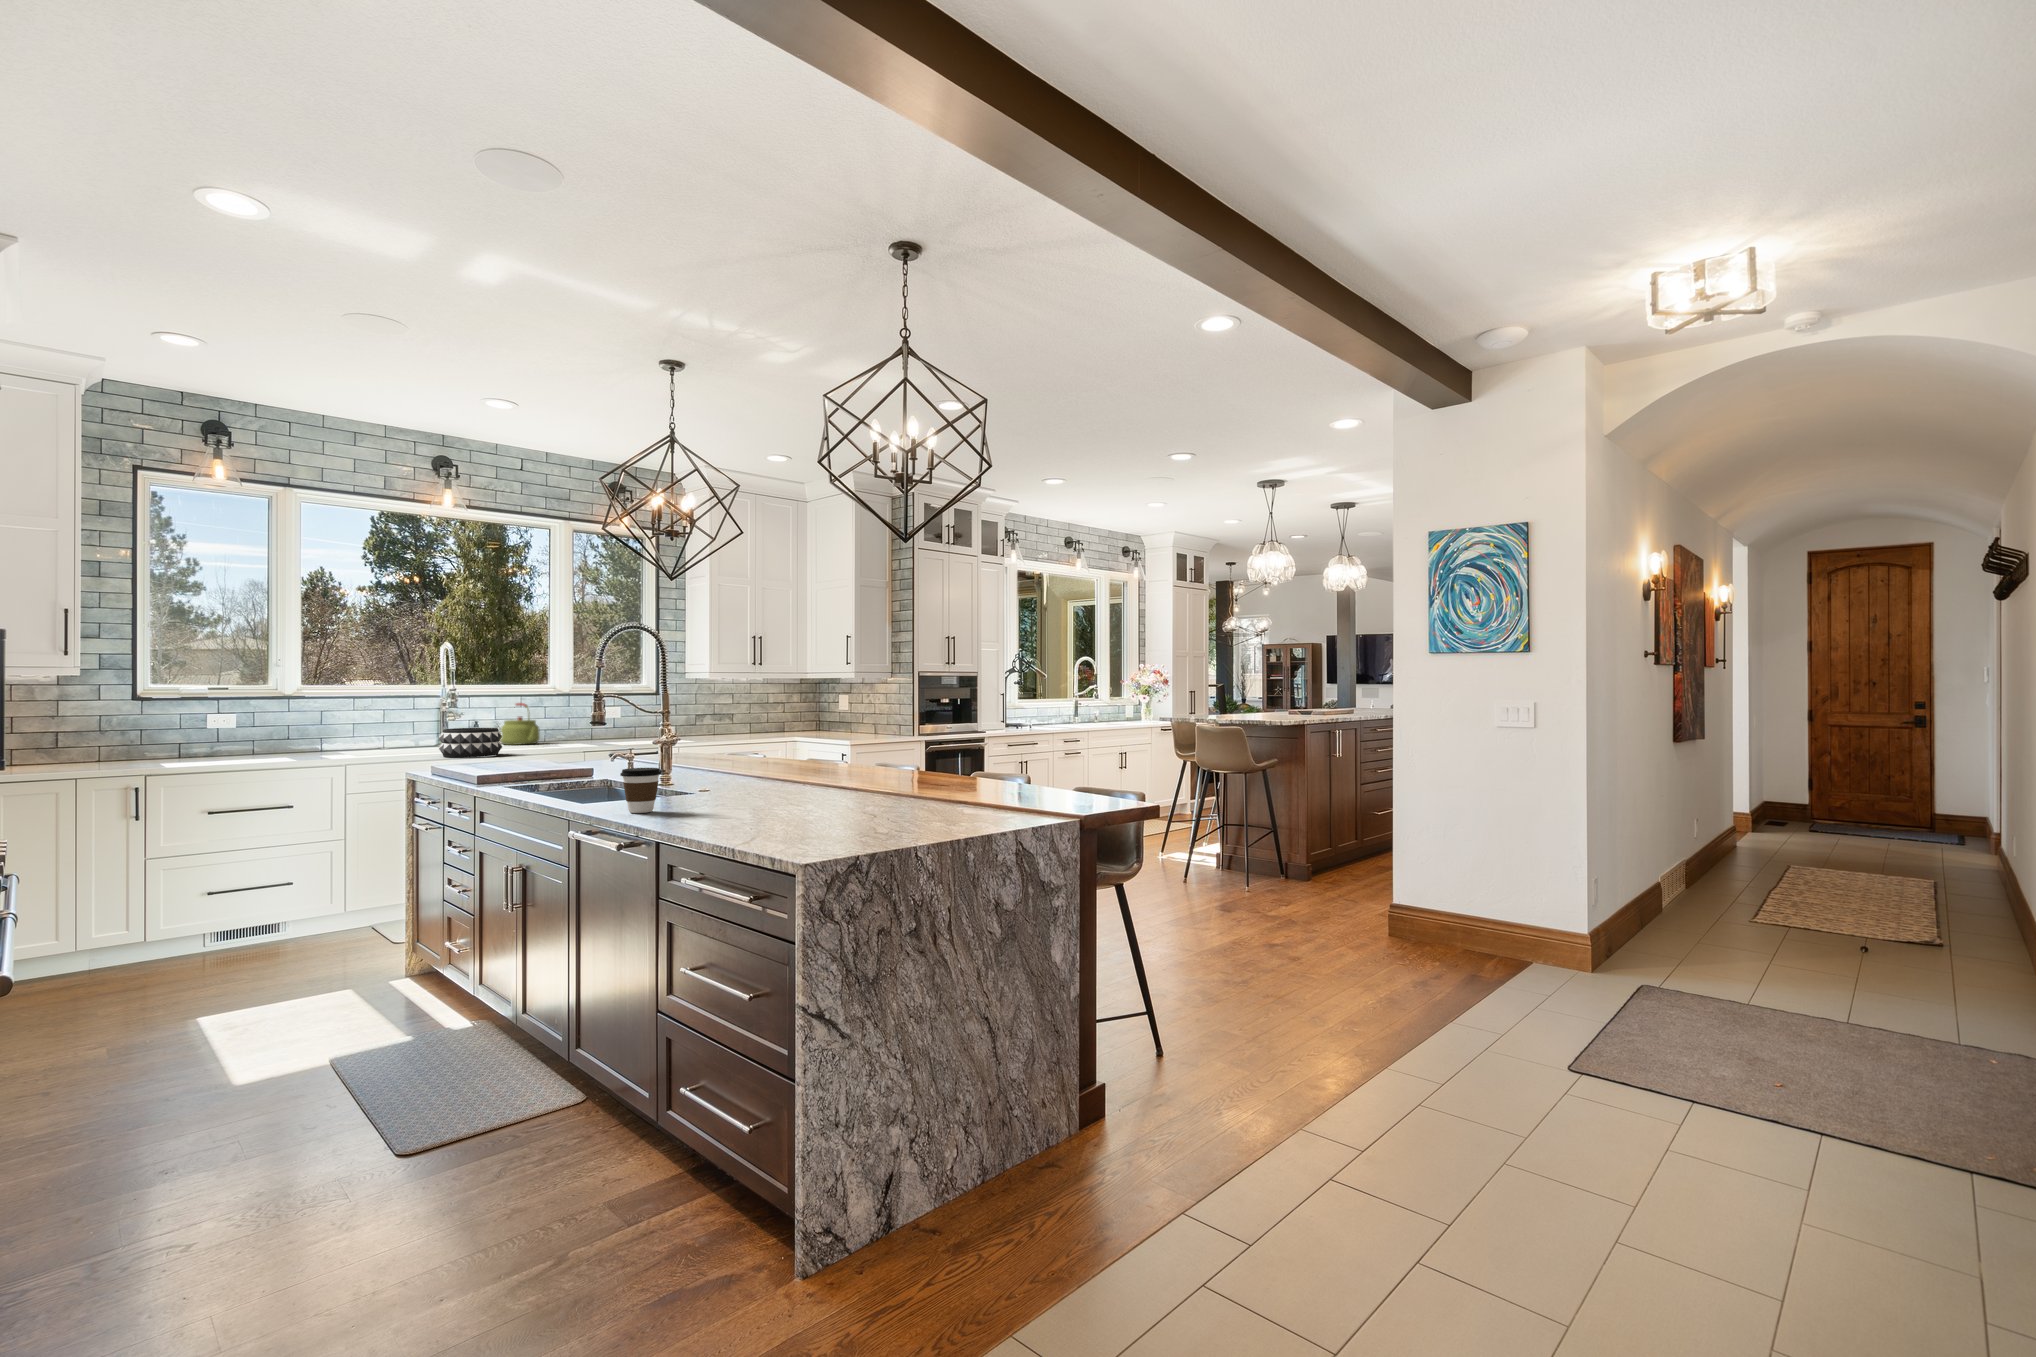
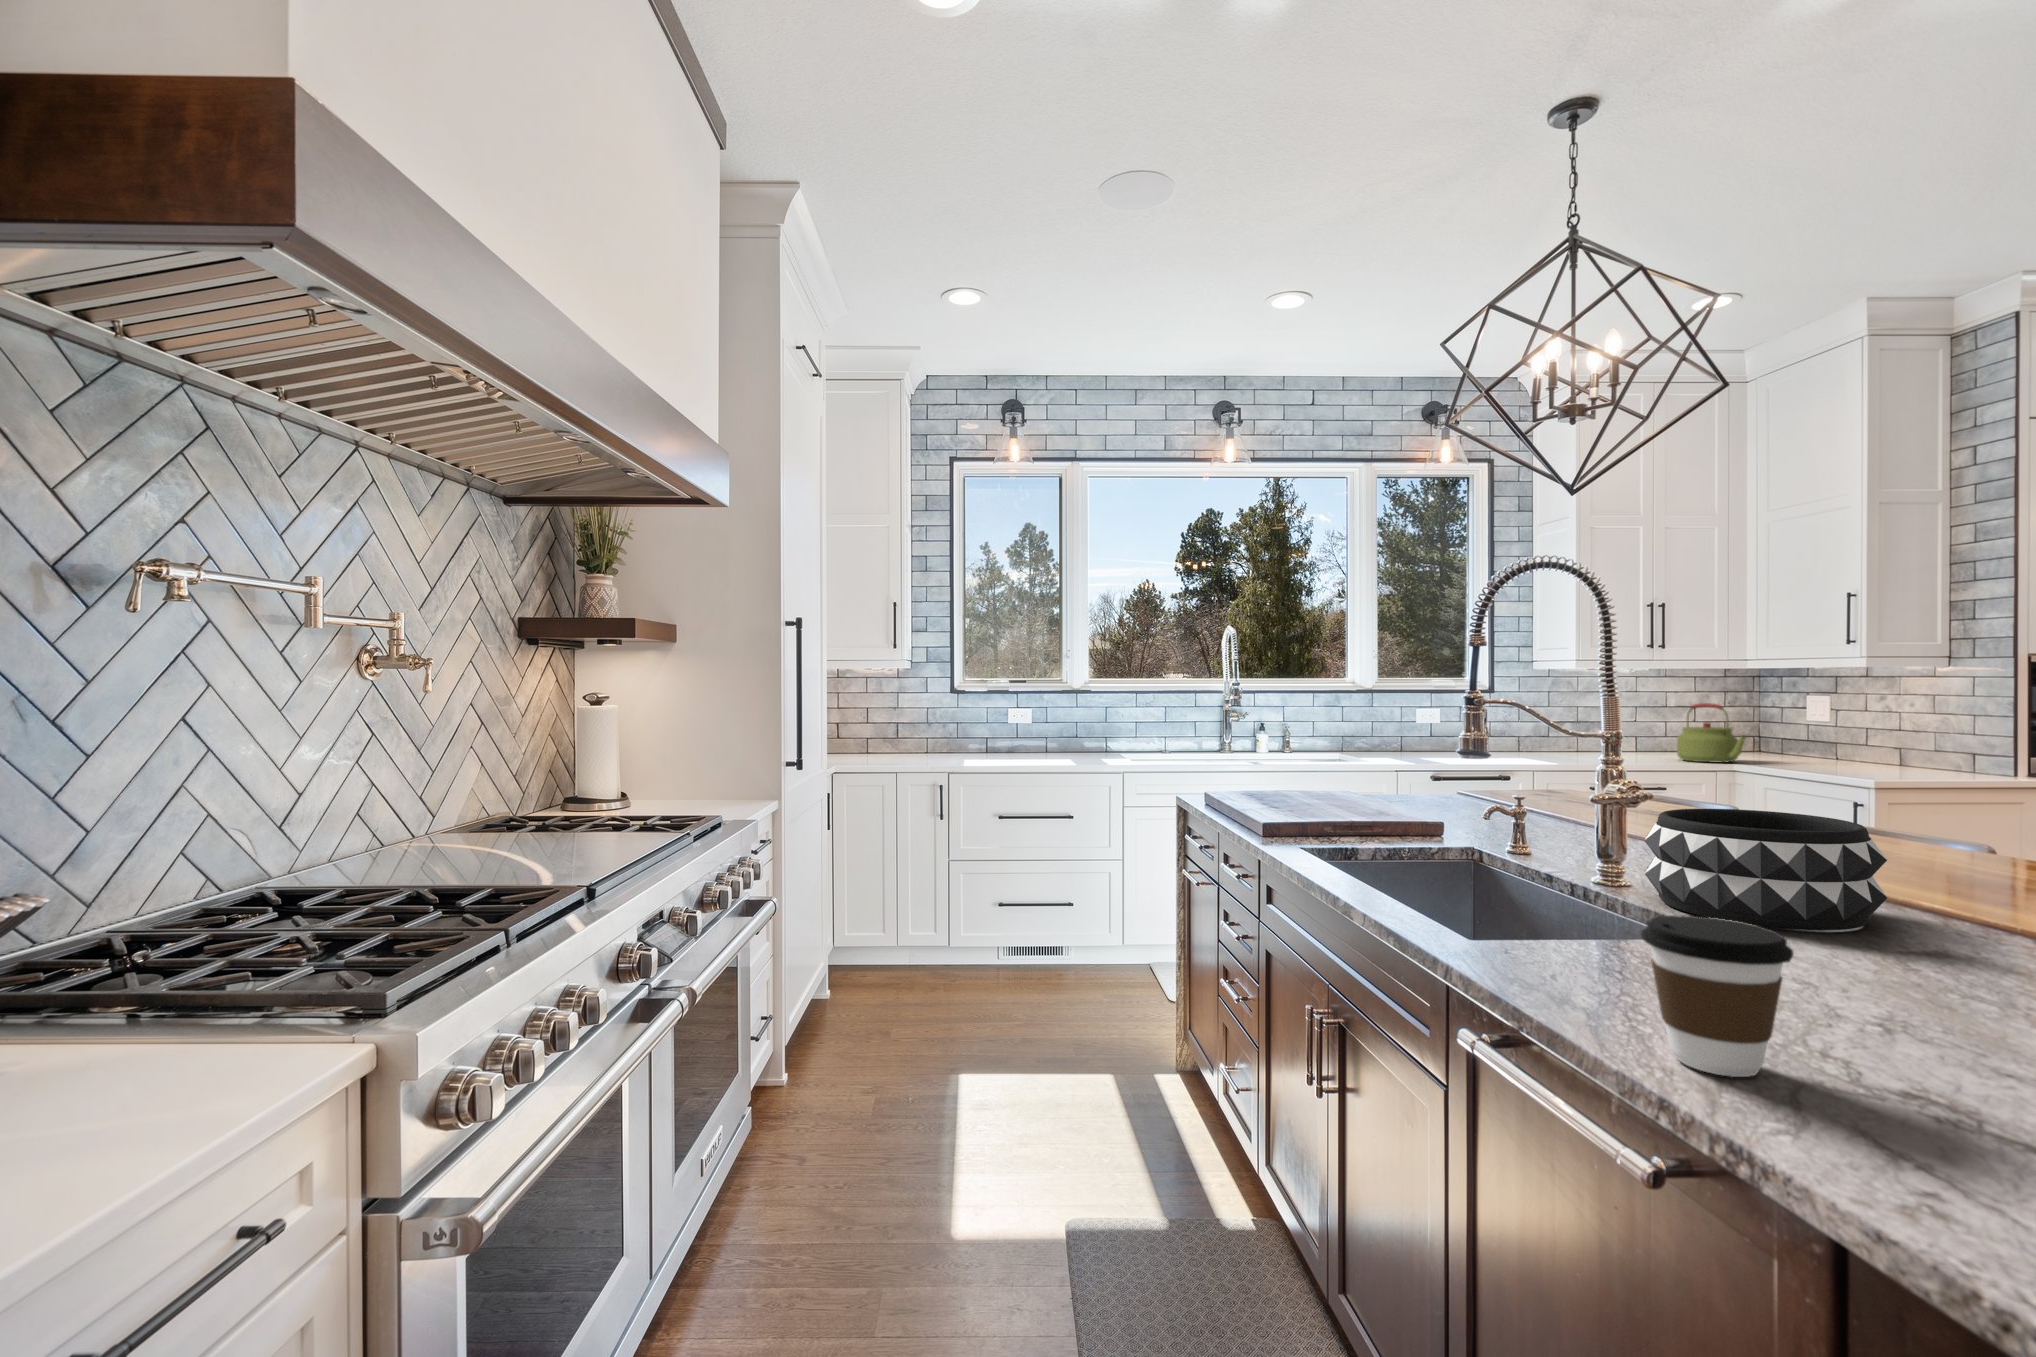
kettle: present [501,703,540,745] -> present [1677,703,1745,763]
decorative bowl: present [439,728,502,757] -> present [1644,809,1887,930]

